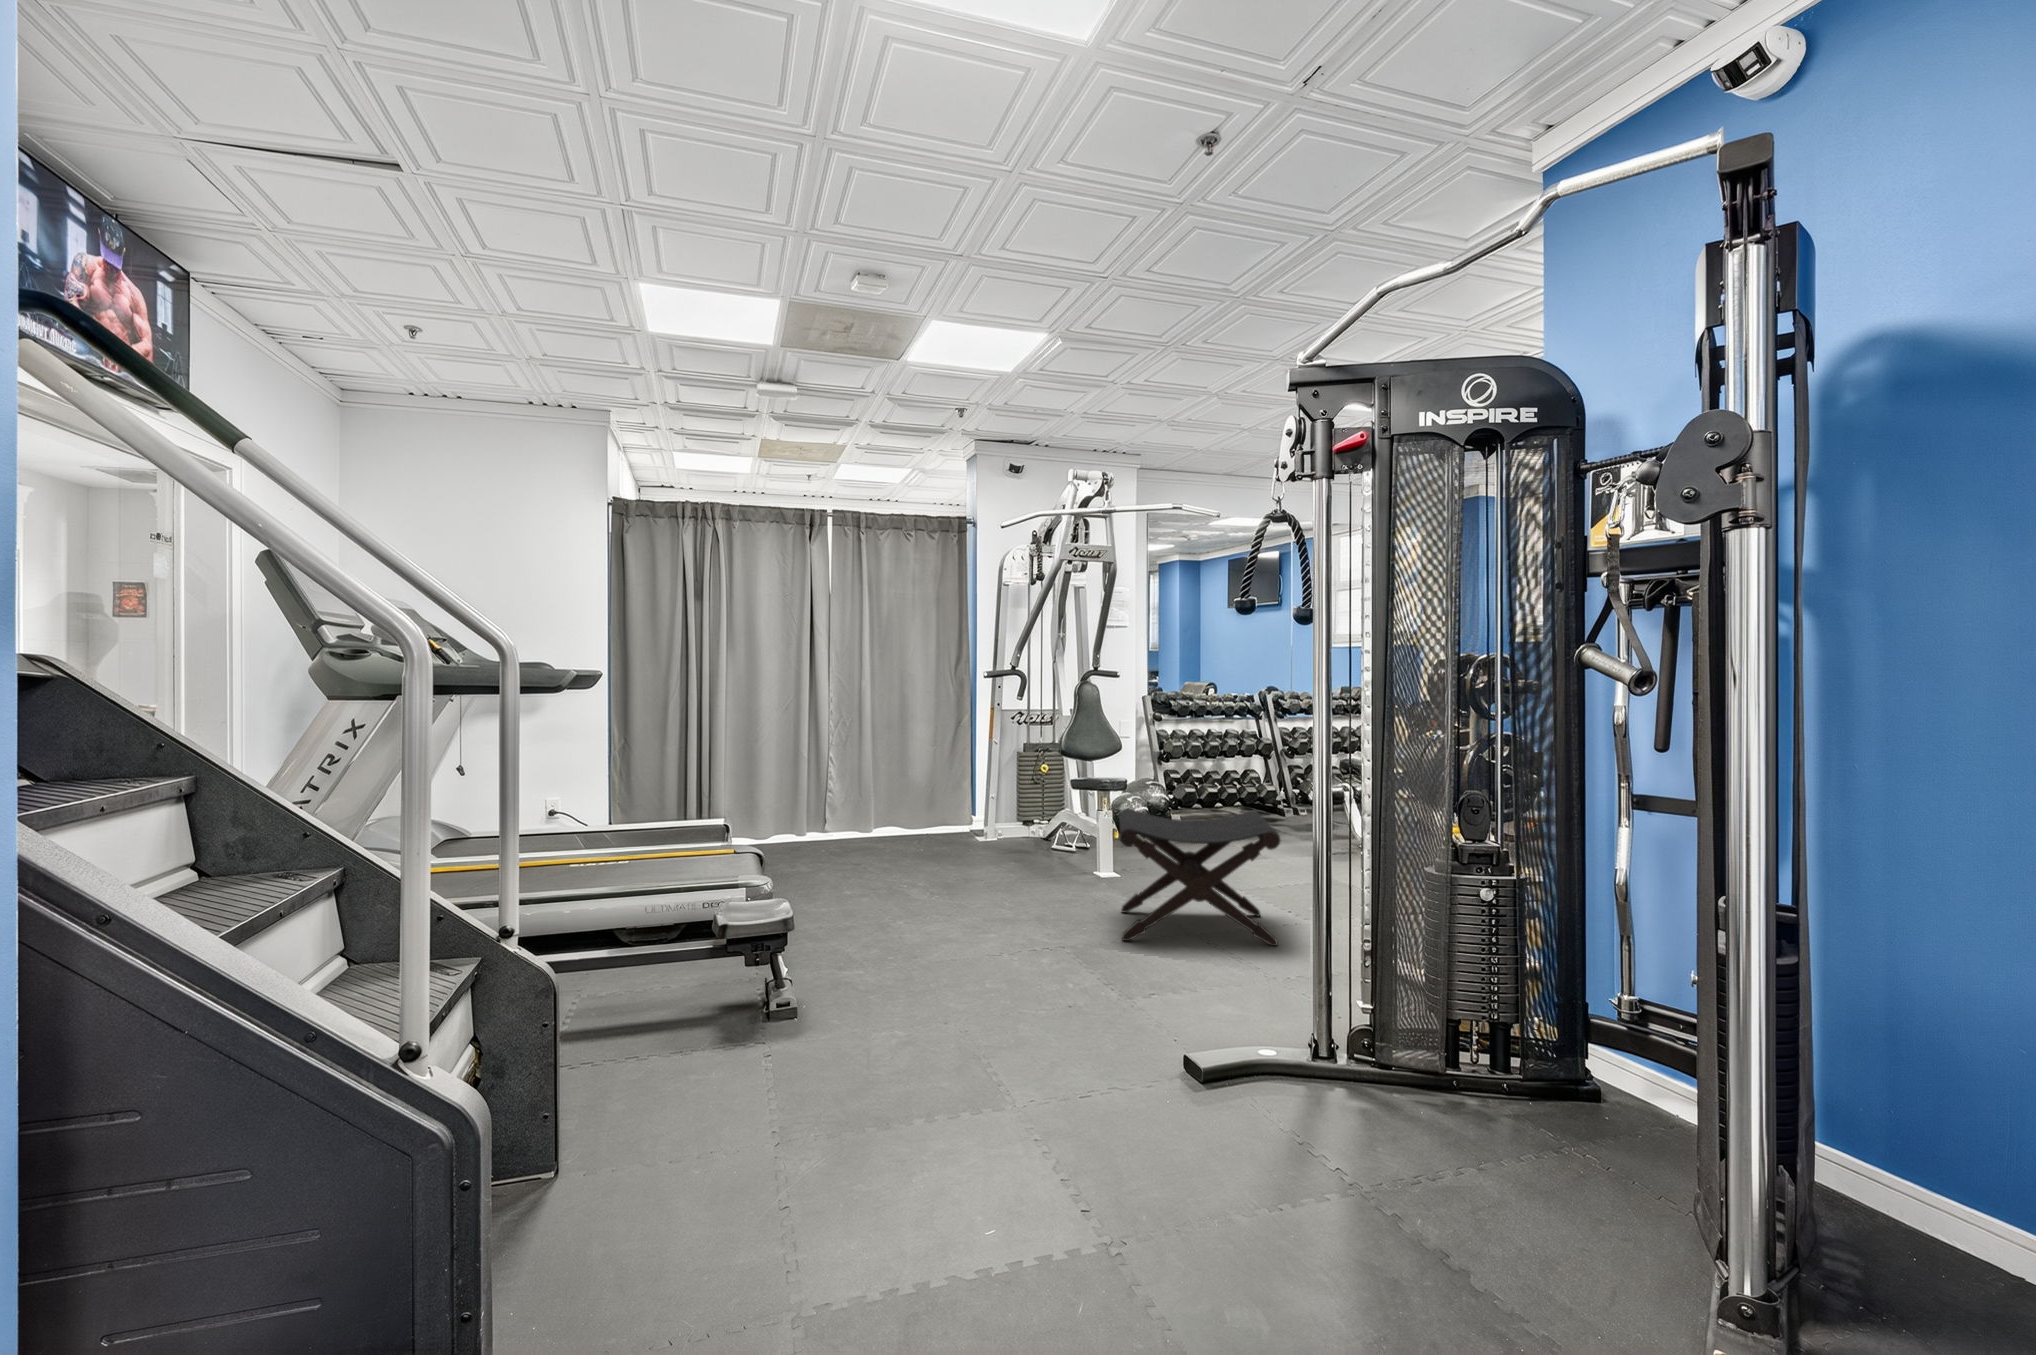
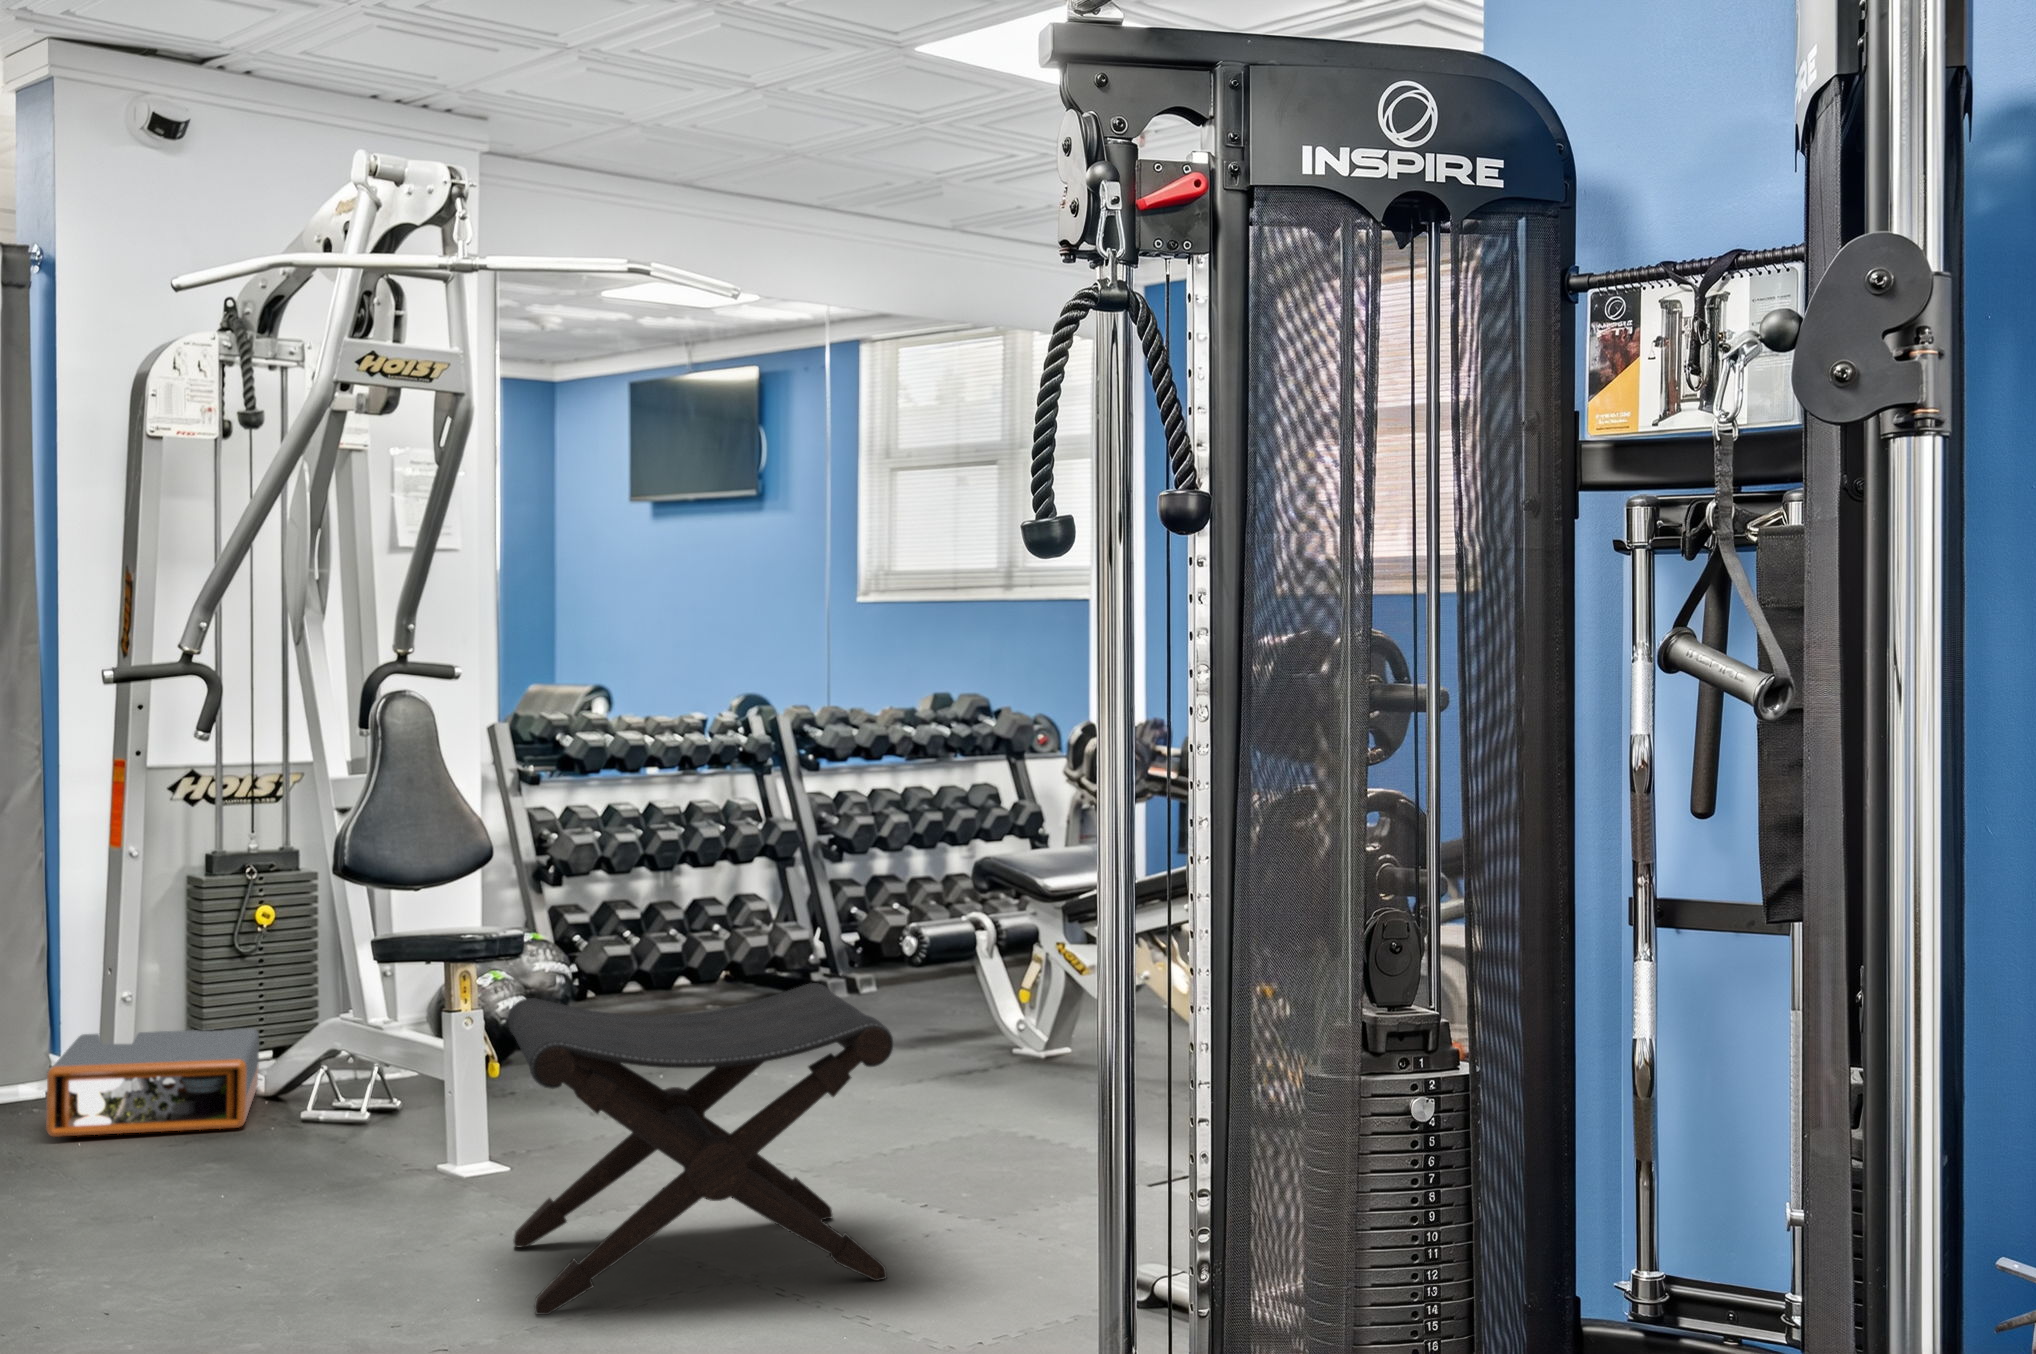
storage box: none [963,812,1043,853] -> present [46,1028,259,1137]

